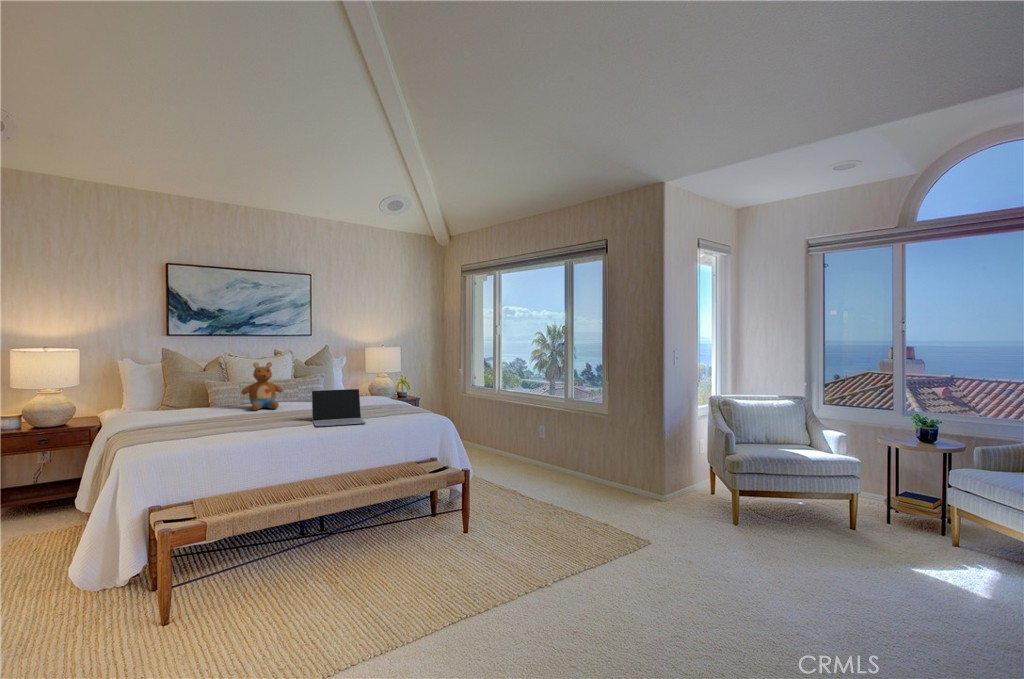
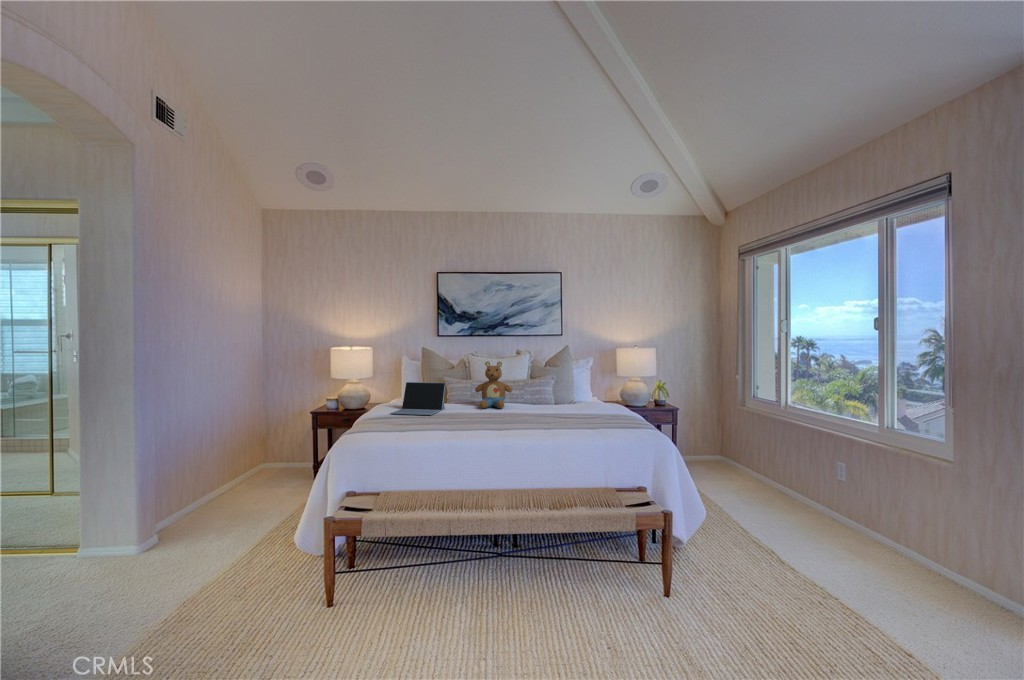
laptop: present [312,389,366,426] -> present [391,382,446,415]

